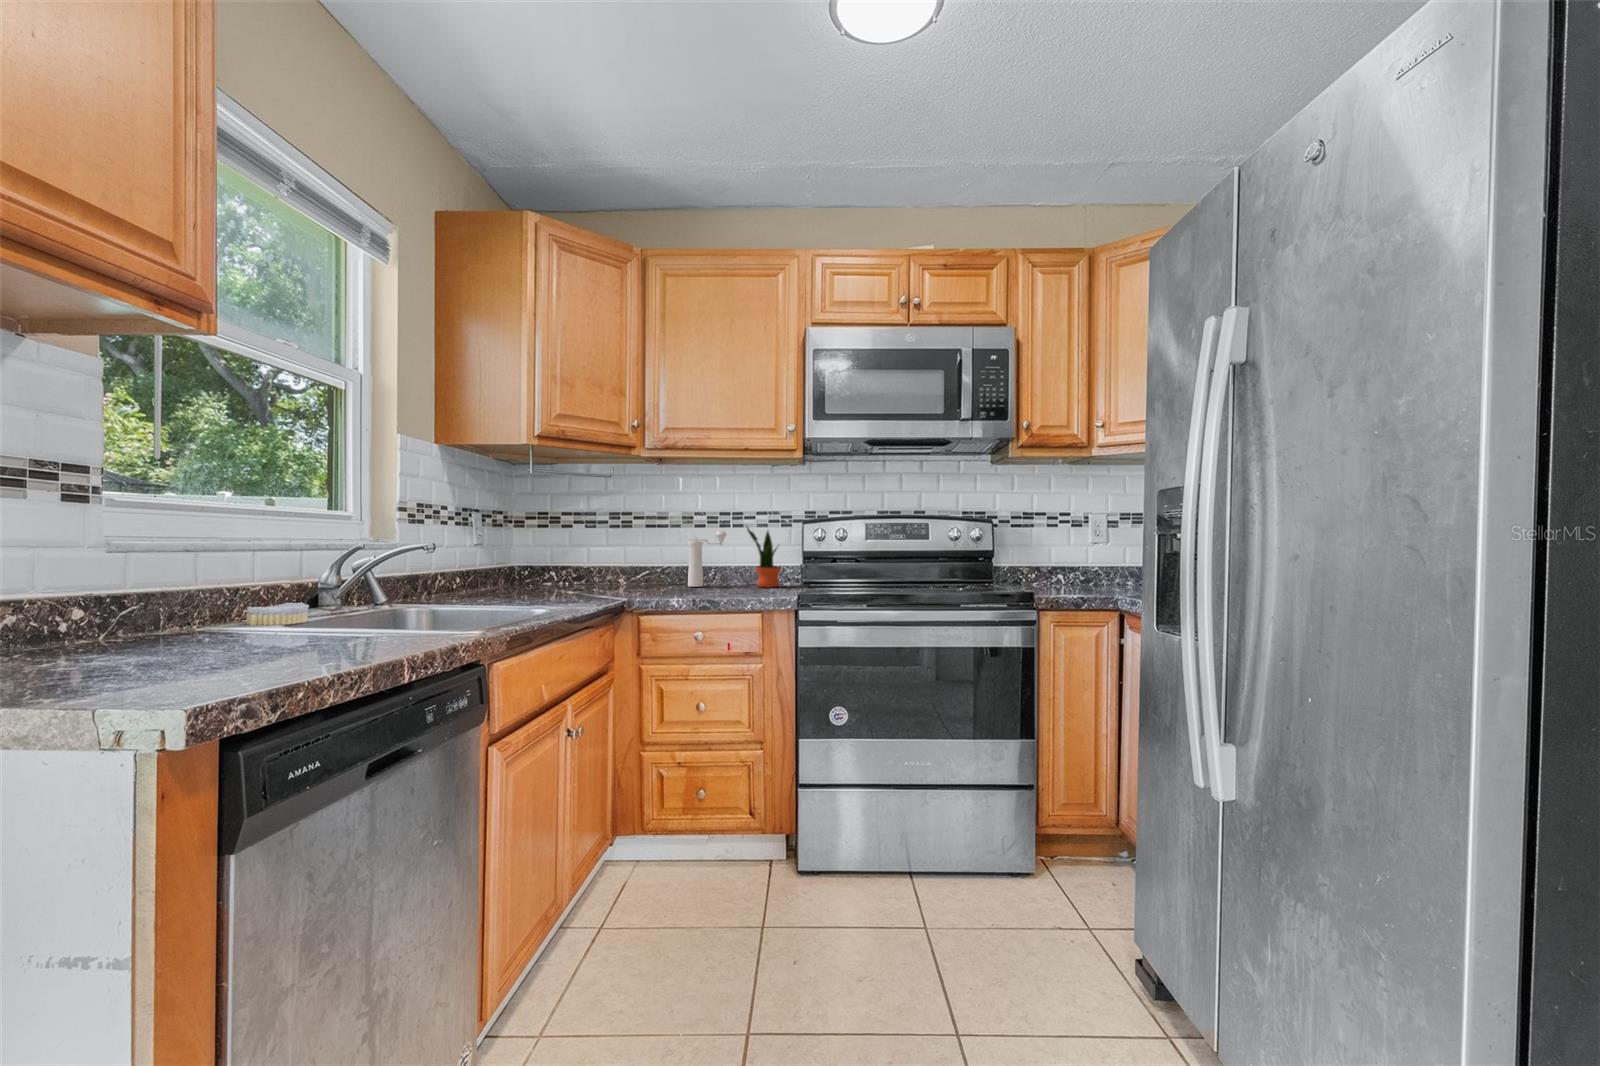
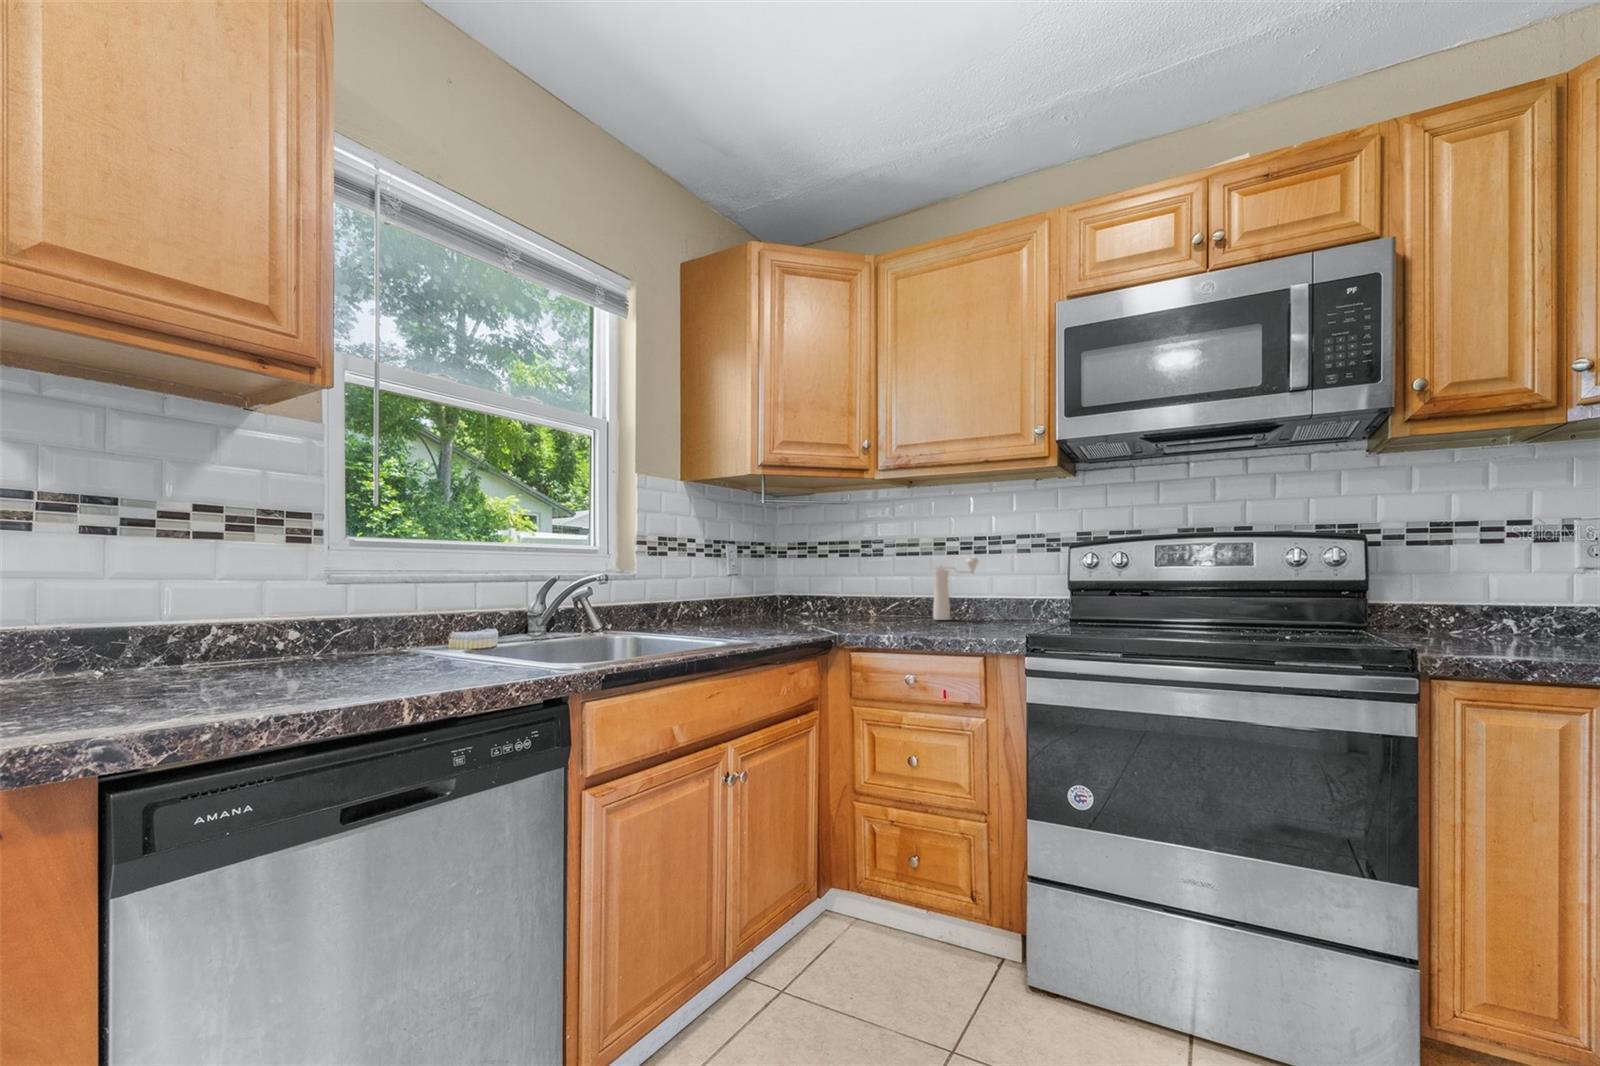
potted plant: present [747,526,782,587] -> none [995,549,1041,624]

